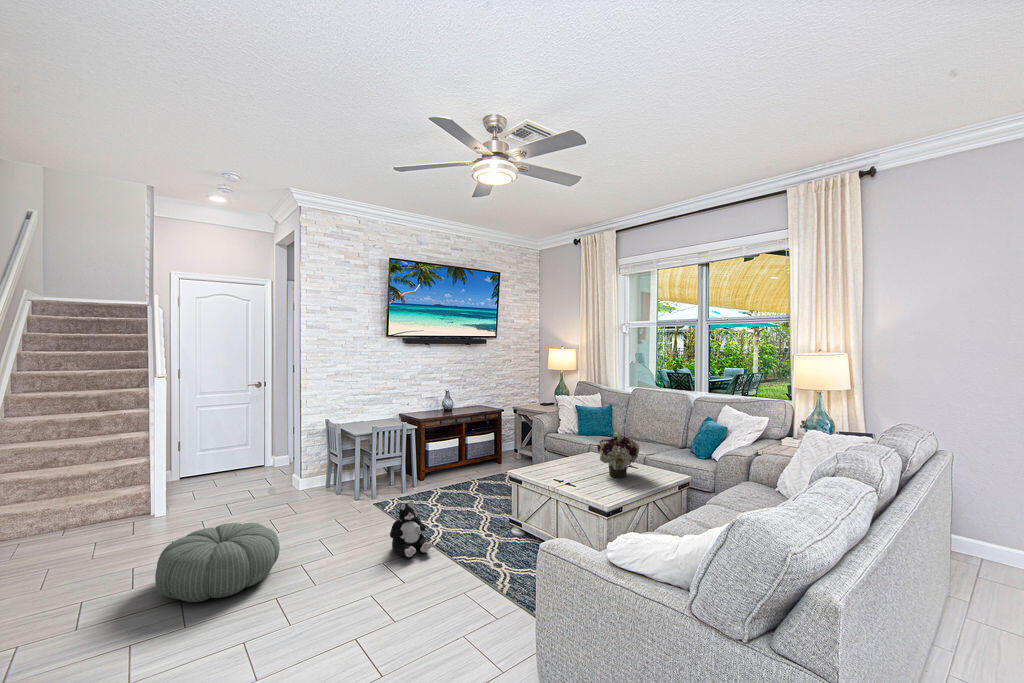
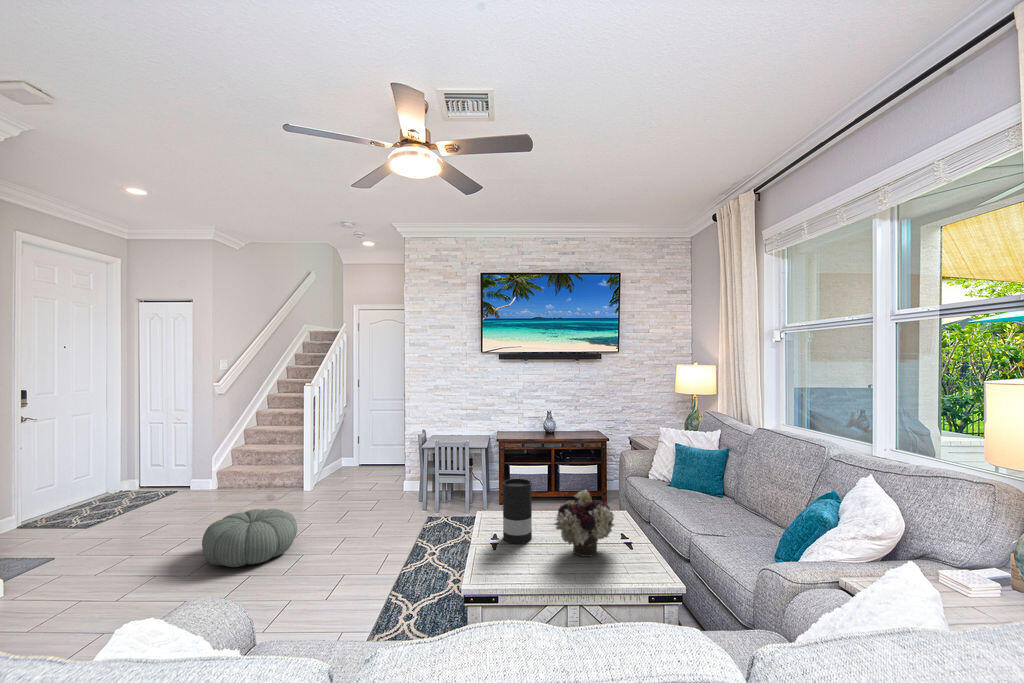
vase: none [552,432,575,482] -> present [503,479,532,544]
plush toy: present [390,502,432,557] -> none [361,524,401,580]

